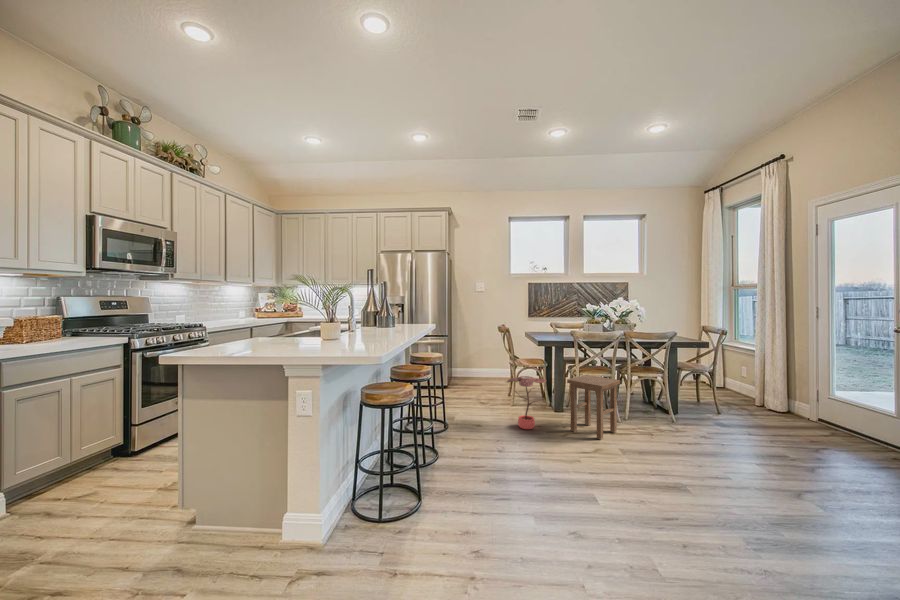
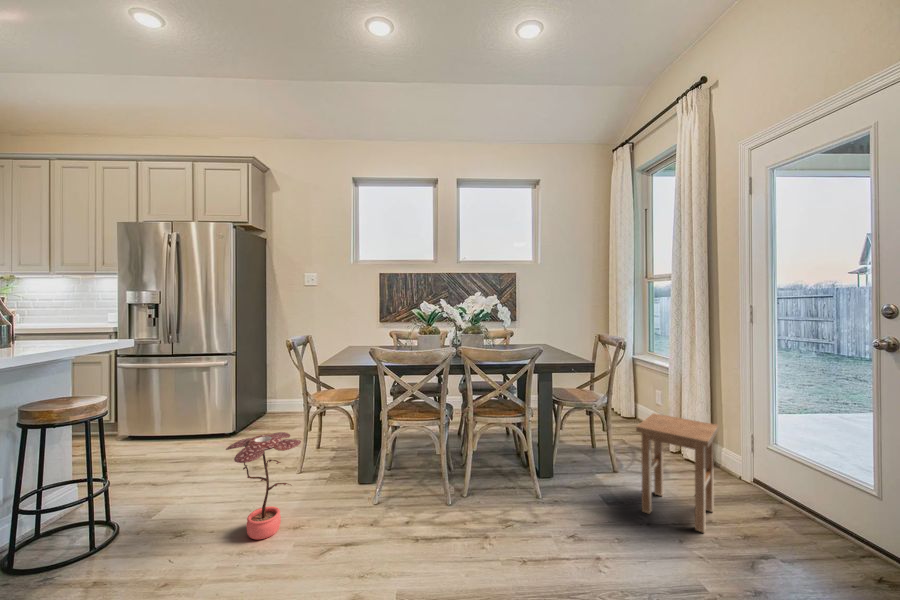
stool: present [567,375,620,440] -> present [636,413,719,533]

